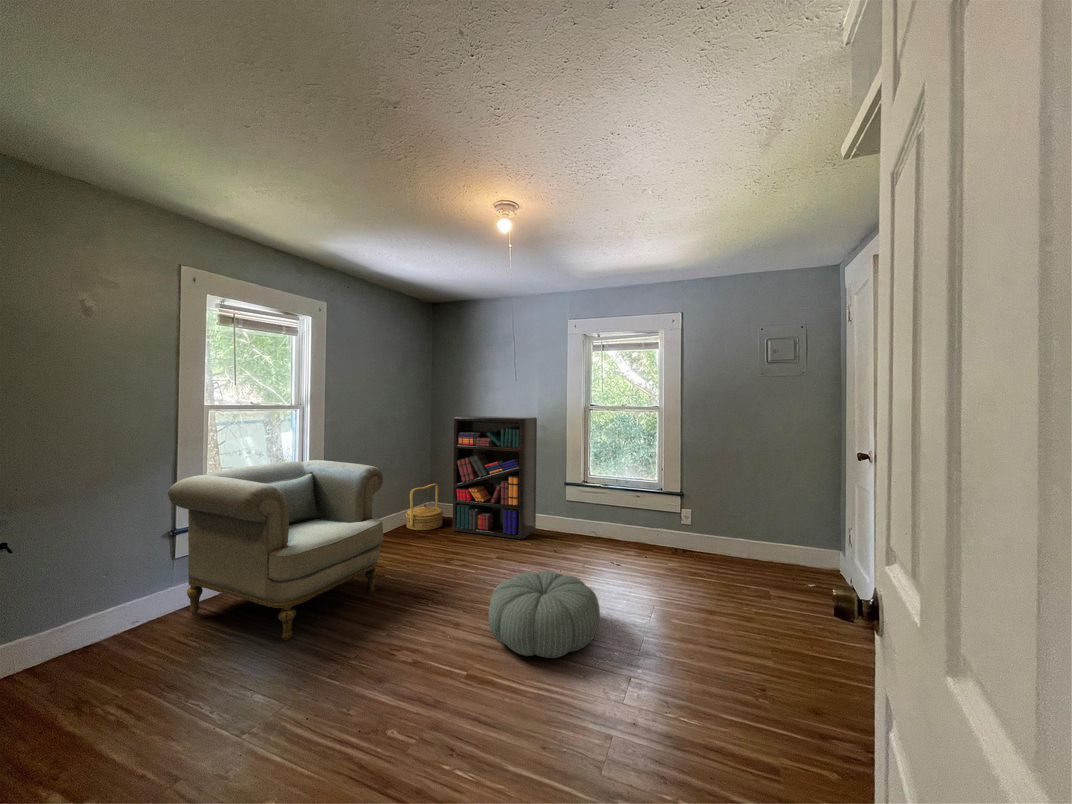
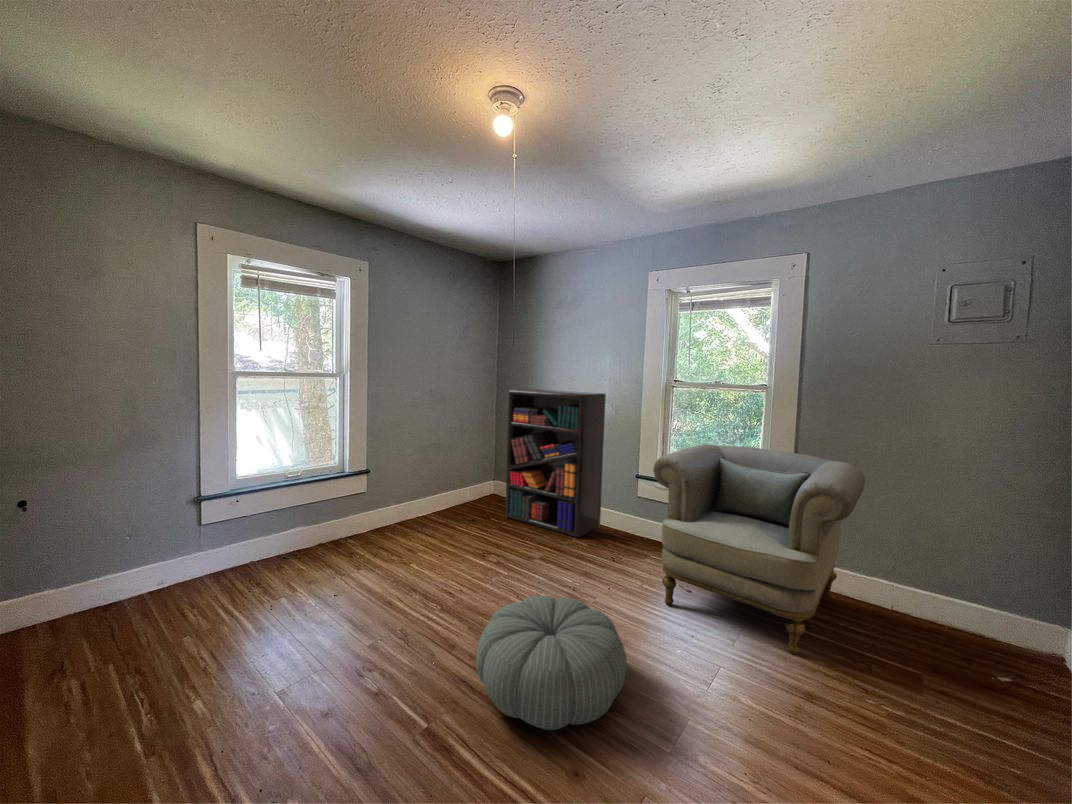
armchair: present [168,460,383,640] -> present [653,444,865,654]
woven basket: present [406,484,443,530] -> none [460,462,500,513]

